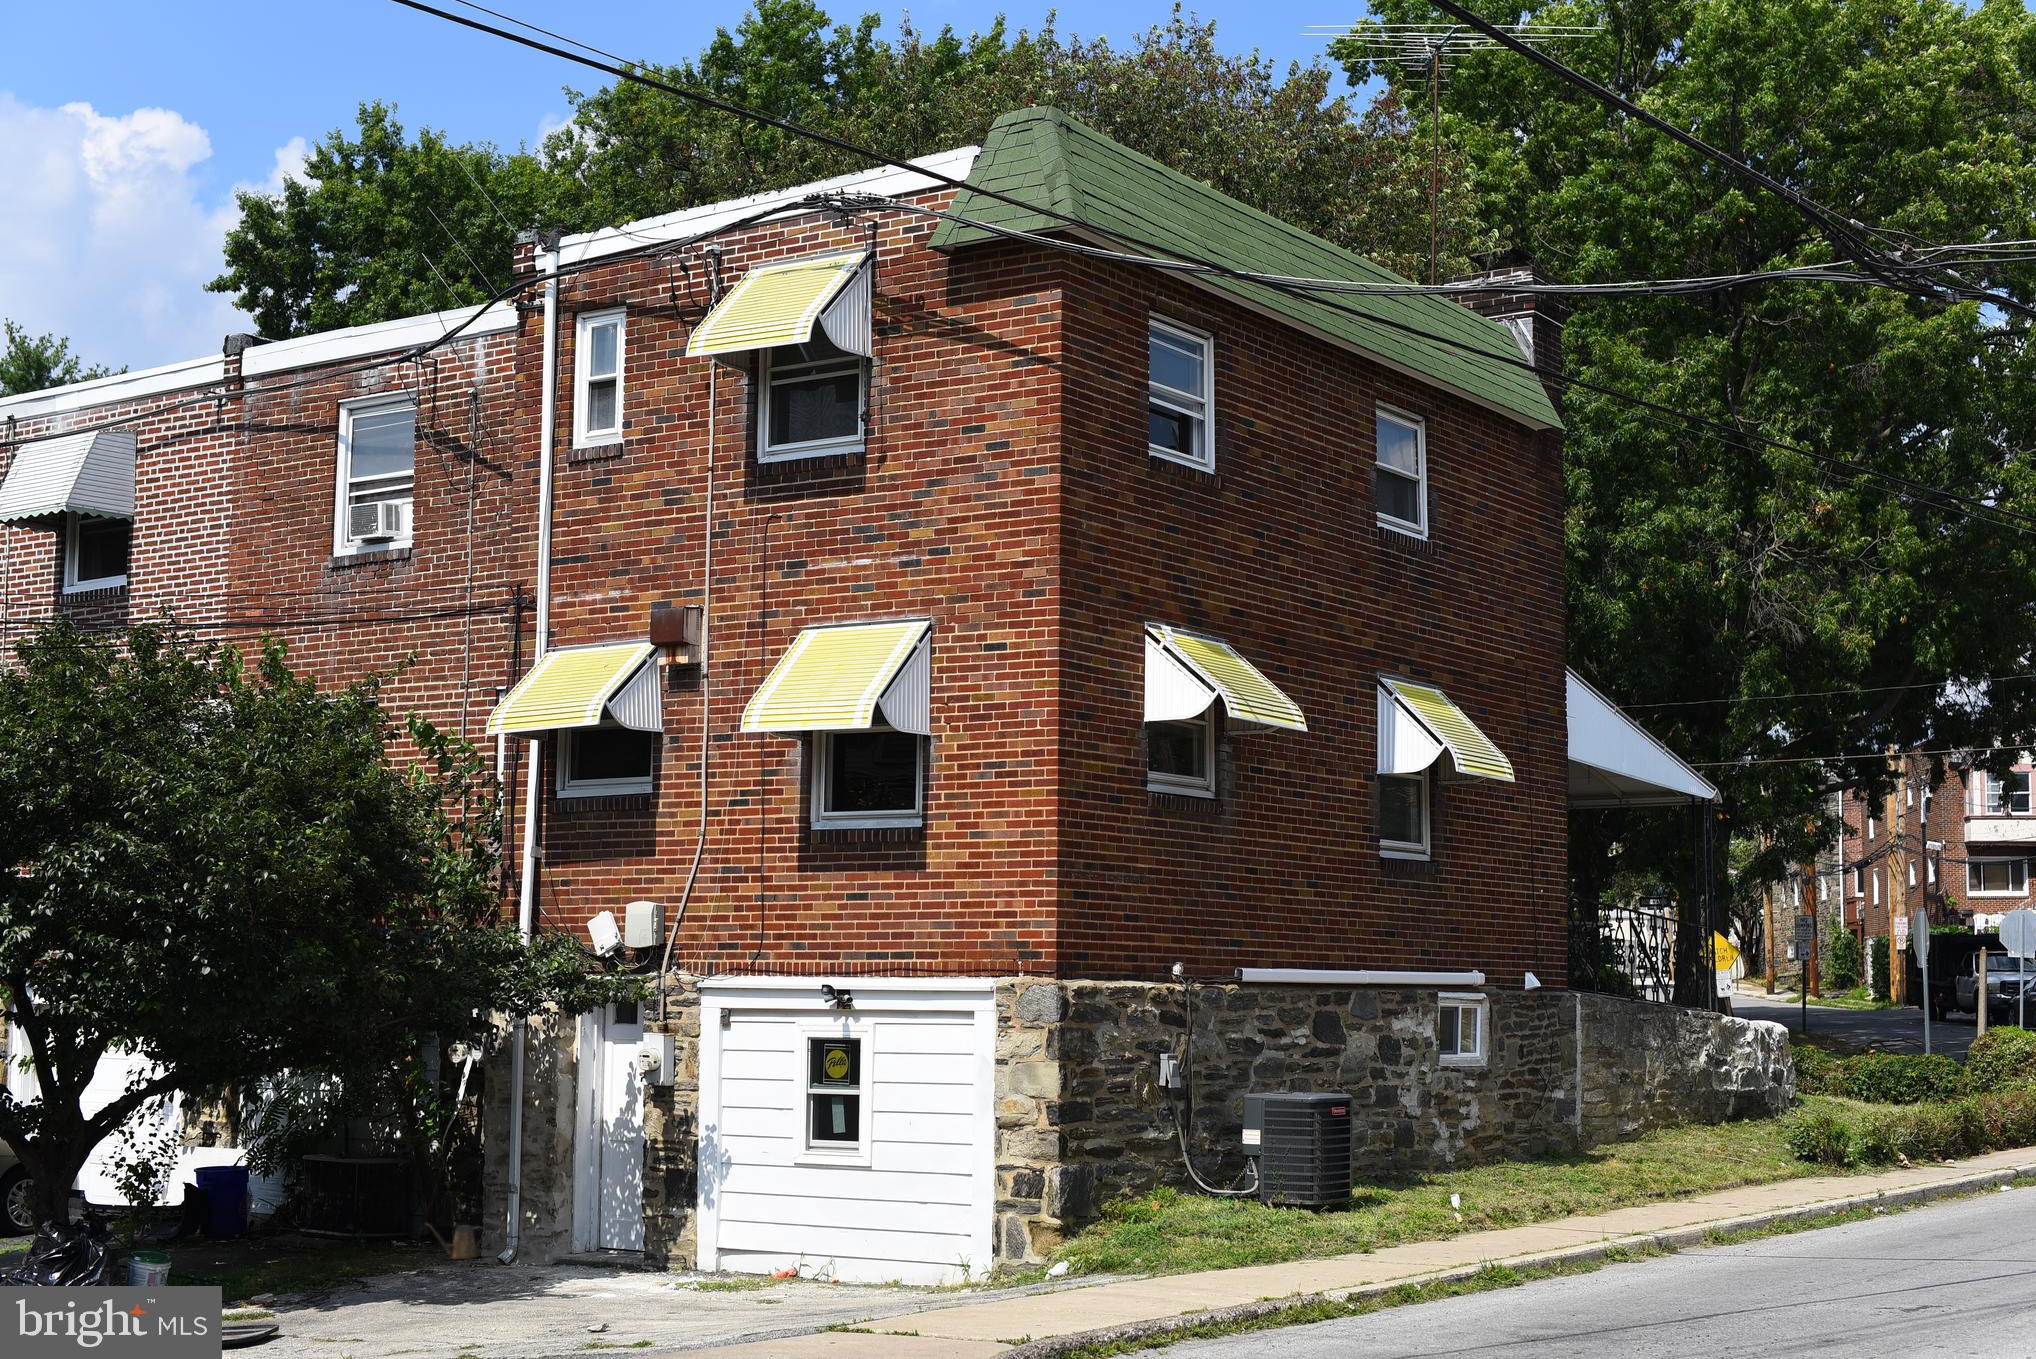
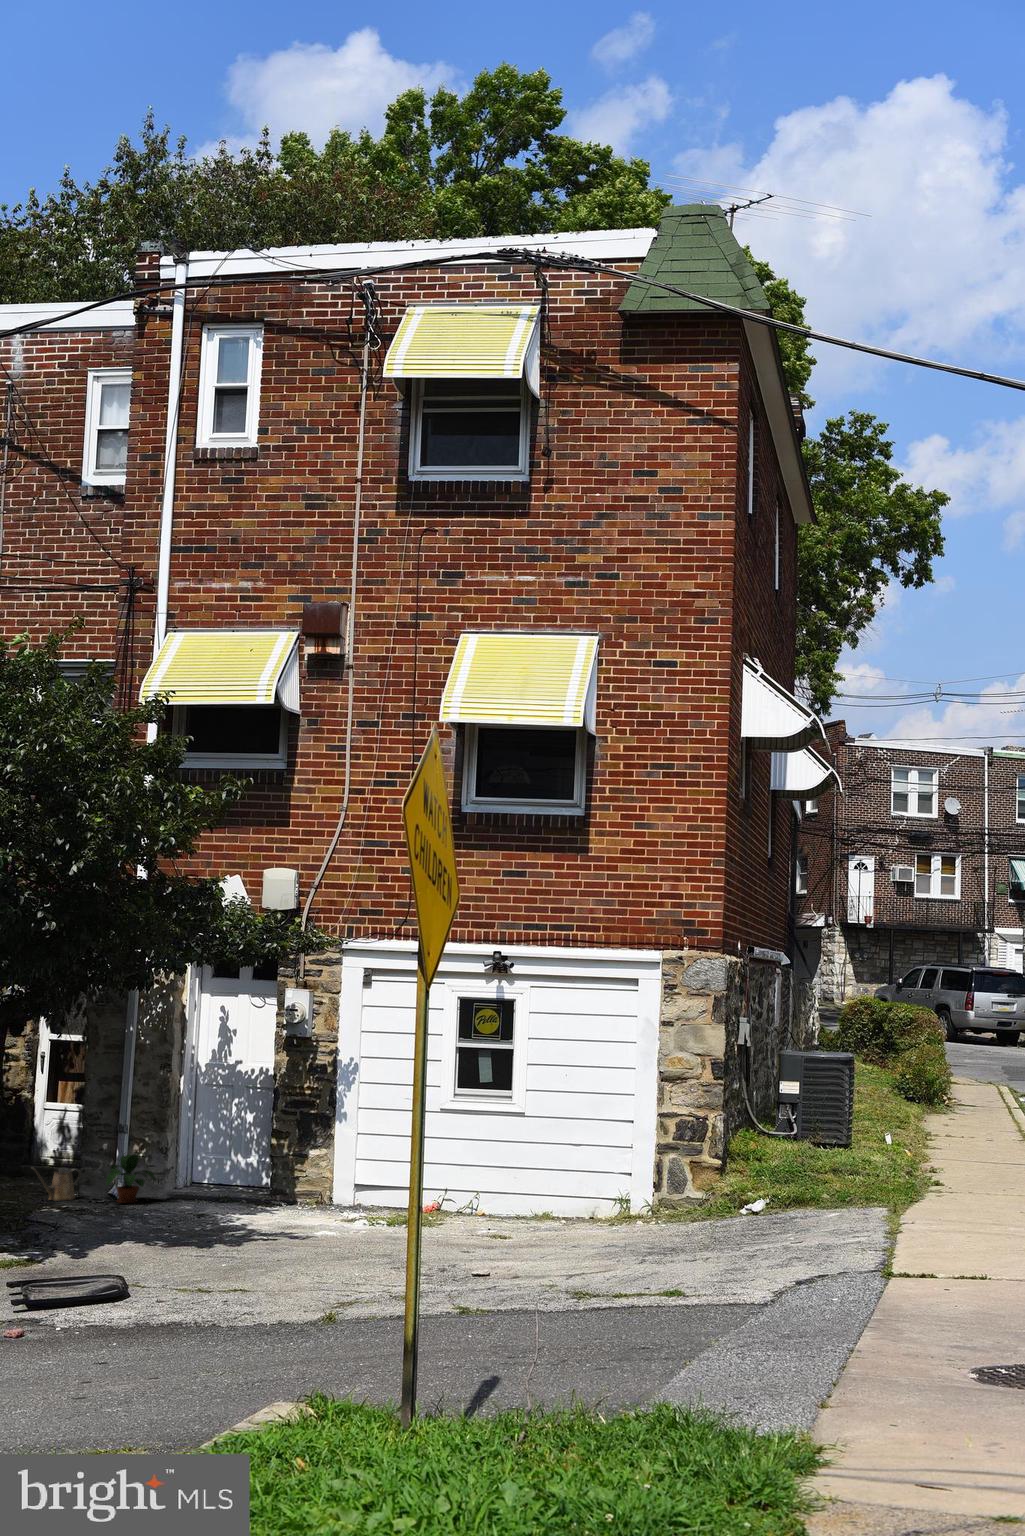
potted plant: none [490,1199,542,1262] -> present [100,1153,155,1203]

